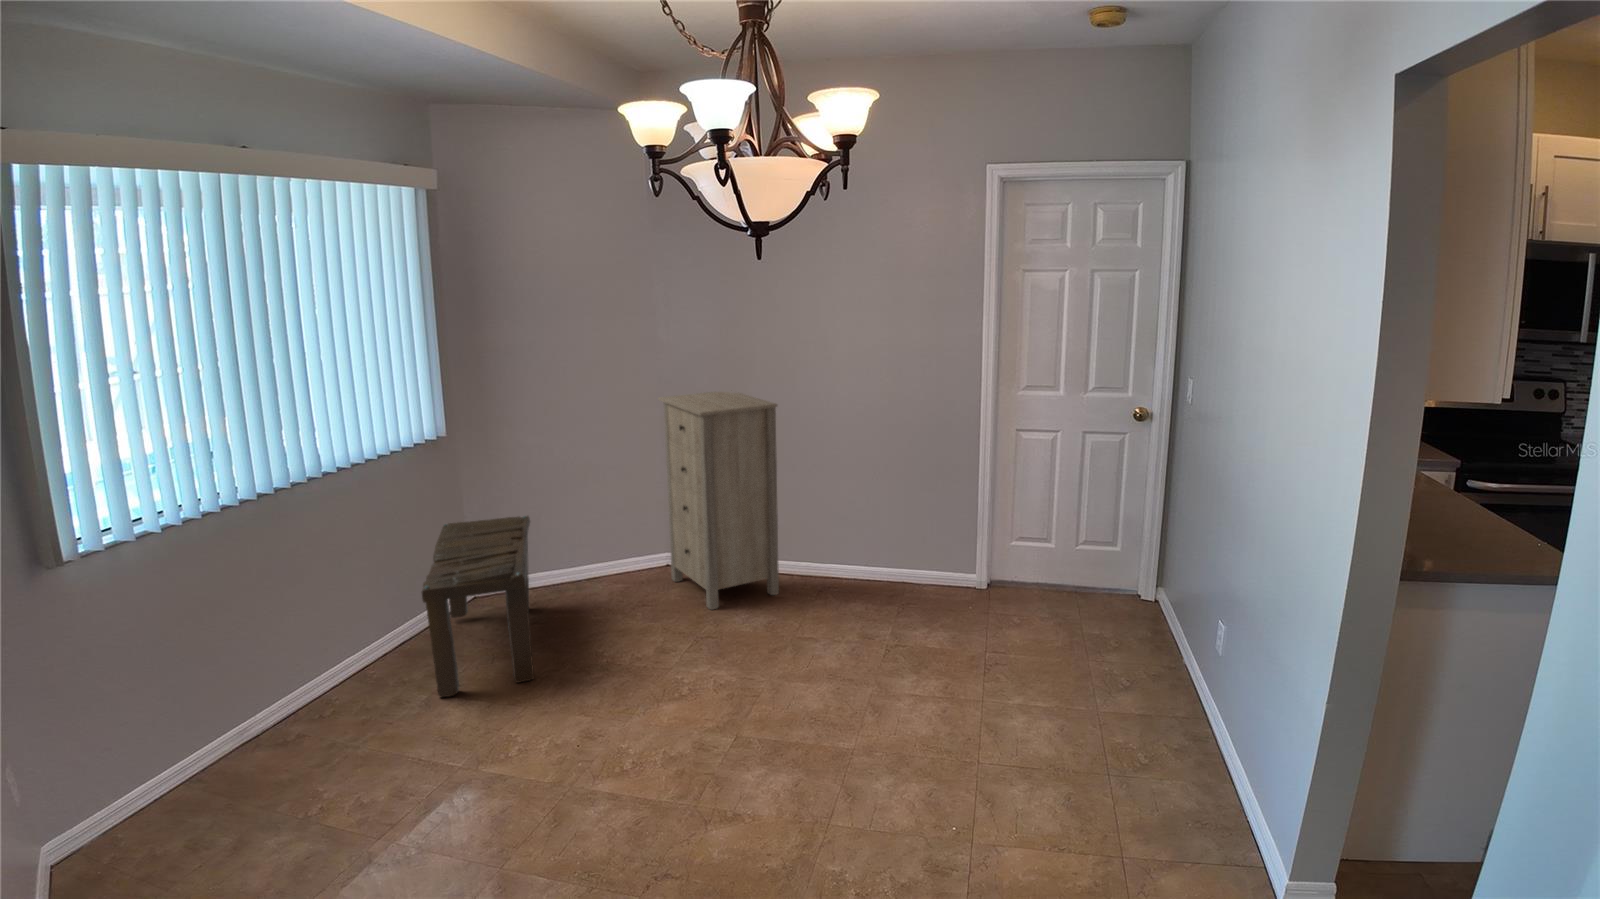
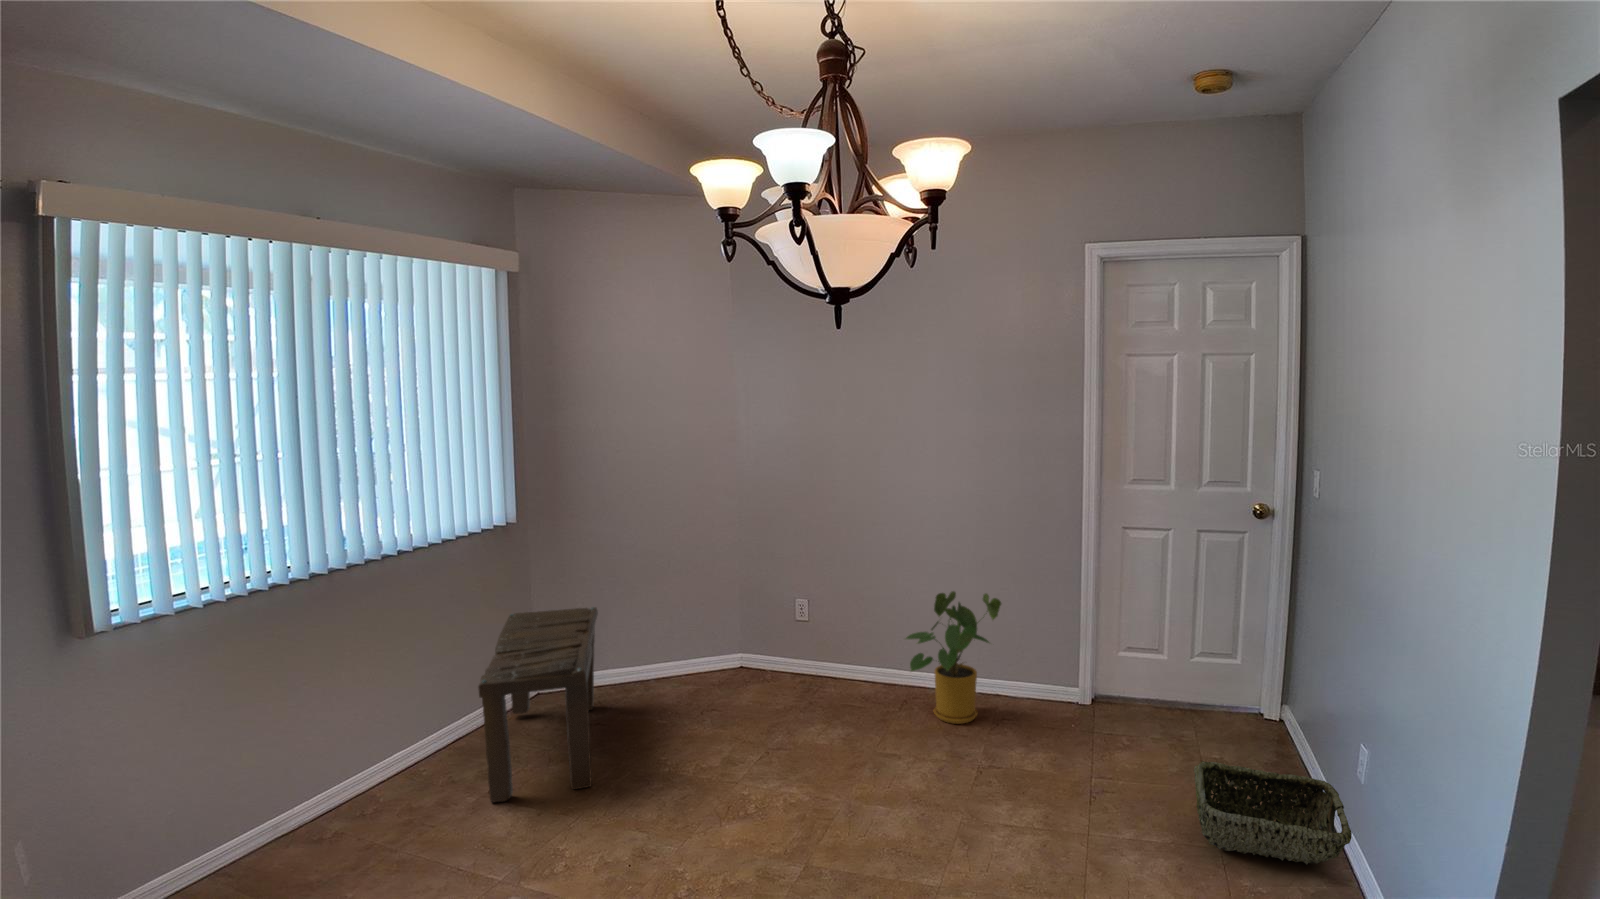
storage cabinet: present [658,390,779,610] -> none [734,479,858,715]
house plant: none [820,493,910,612] -> present [906,591,1001,724]
woven basket: none [1073,634,1199,716] -> present [1194,761,1352,865]

